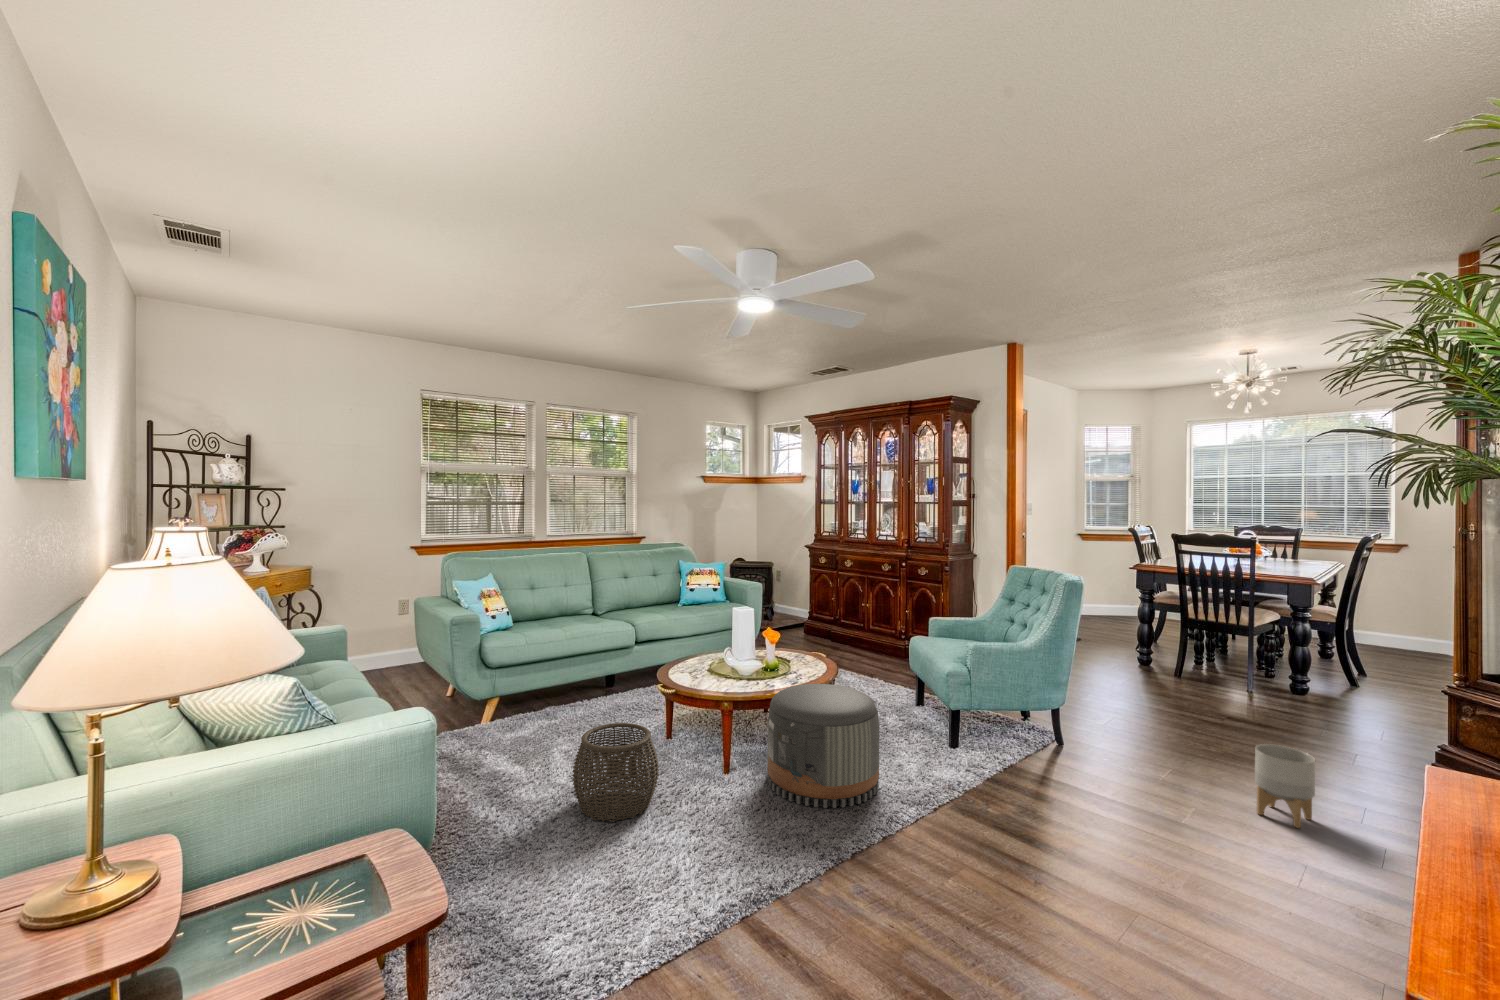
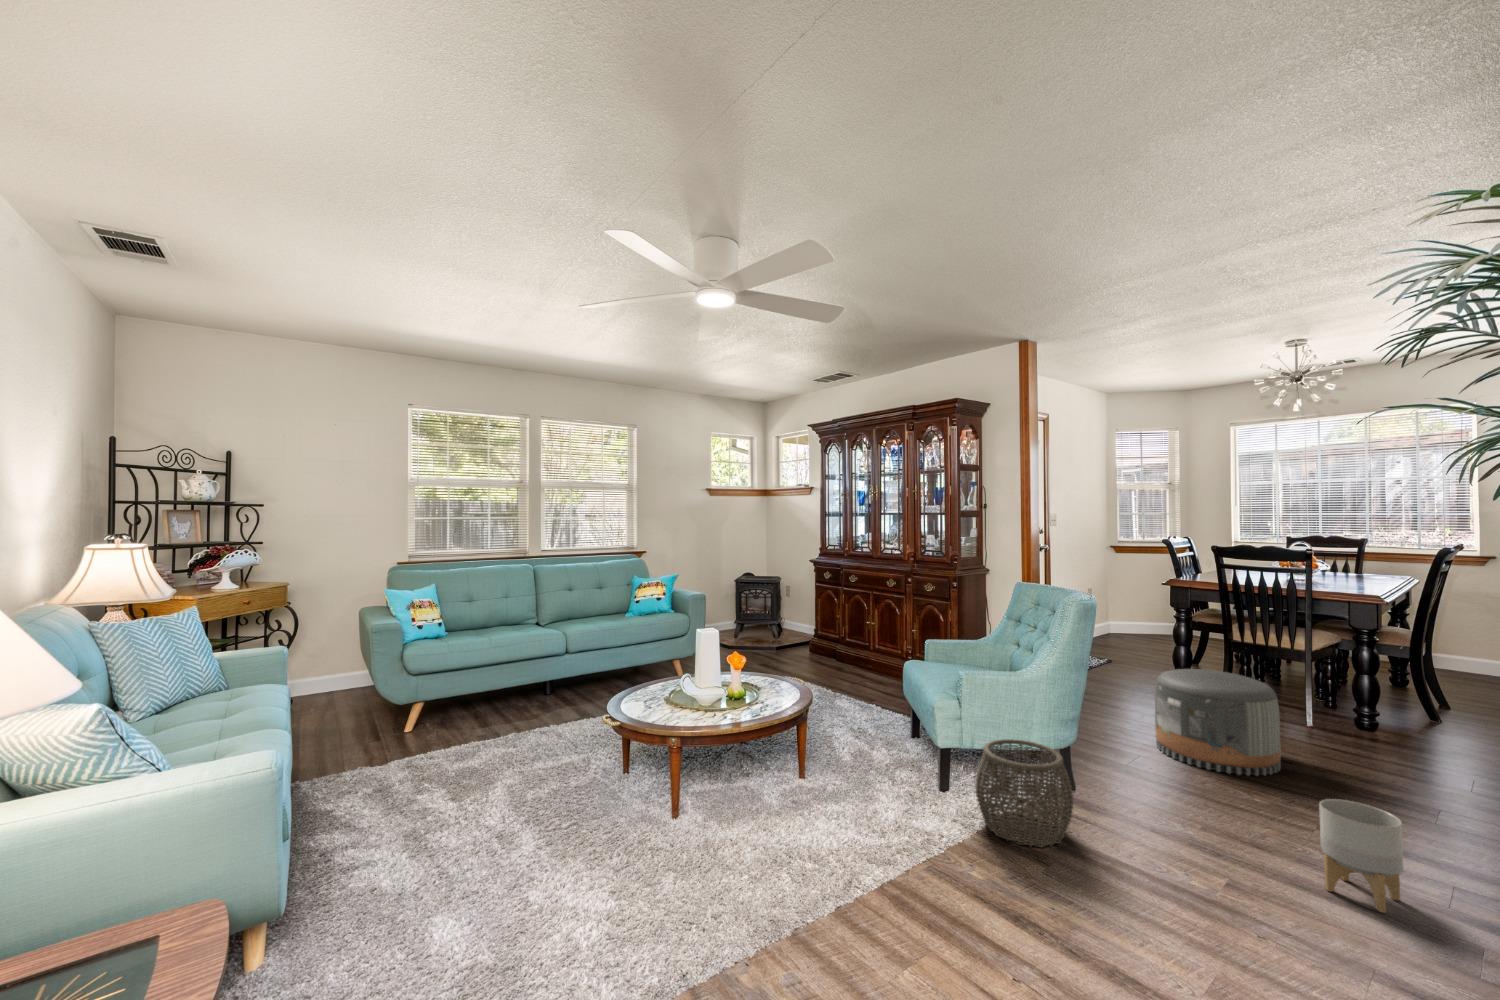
pouf: present [768,684,879,808] -> present [1155,669,1281,776]
woven basket: present [572,723,659,822] -> present [975,739,1073,847]

